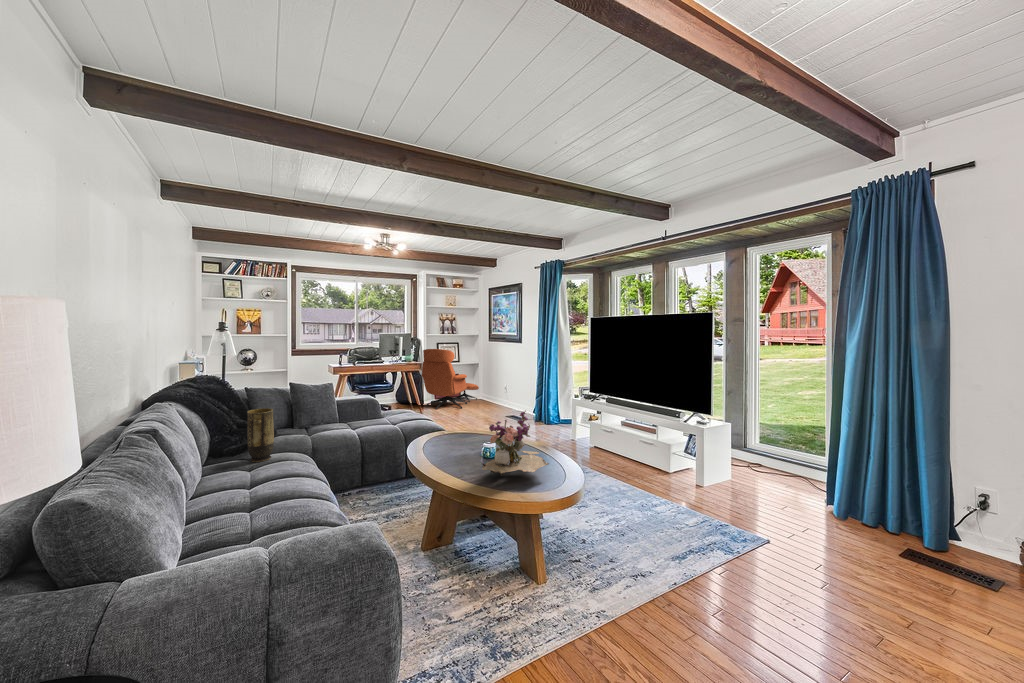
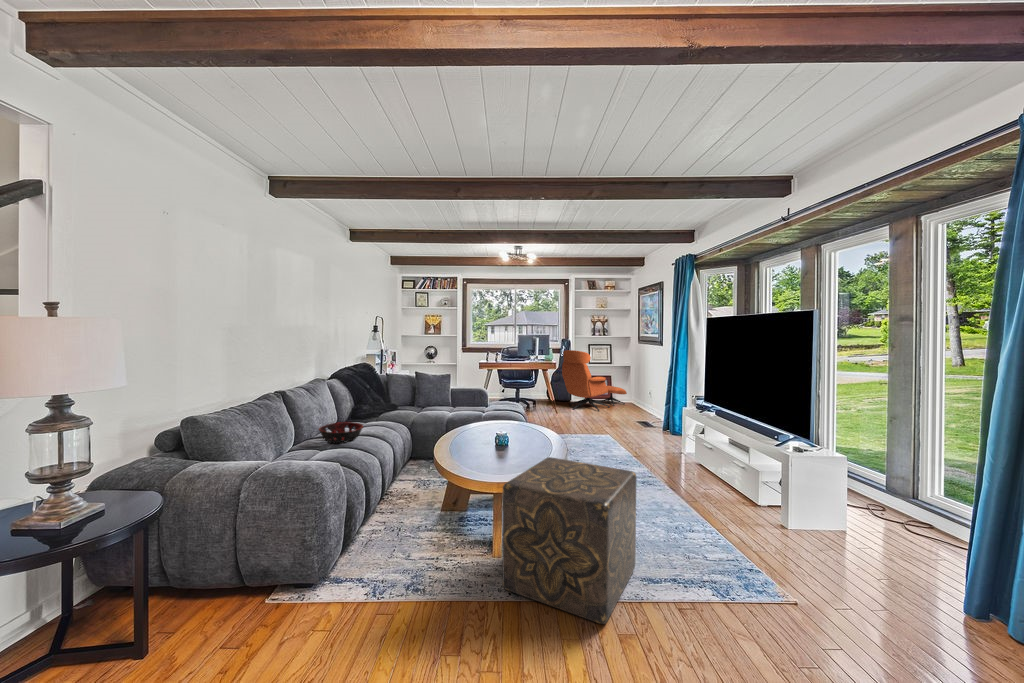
vase: present [247,408,274,462] -> none [357,388,375,426]
flower arrangement: present [482,410,549,475] -> none [466,405,533,460]
decorative bowl: none [221,459,293,494] -> present [319,422,363,443]
ottoman: none [568,462,704,616] -> present [502,457,636,624]

